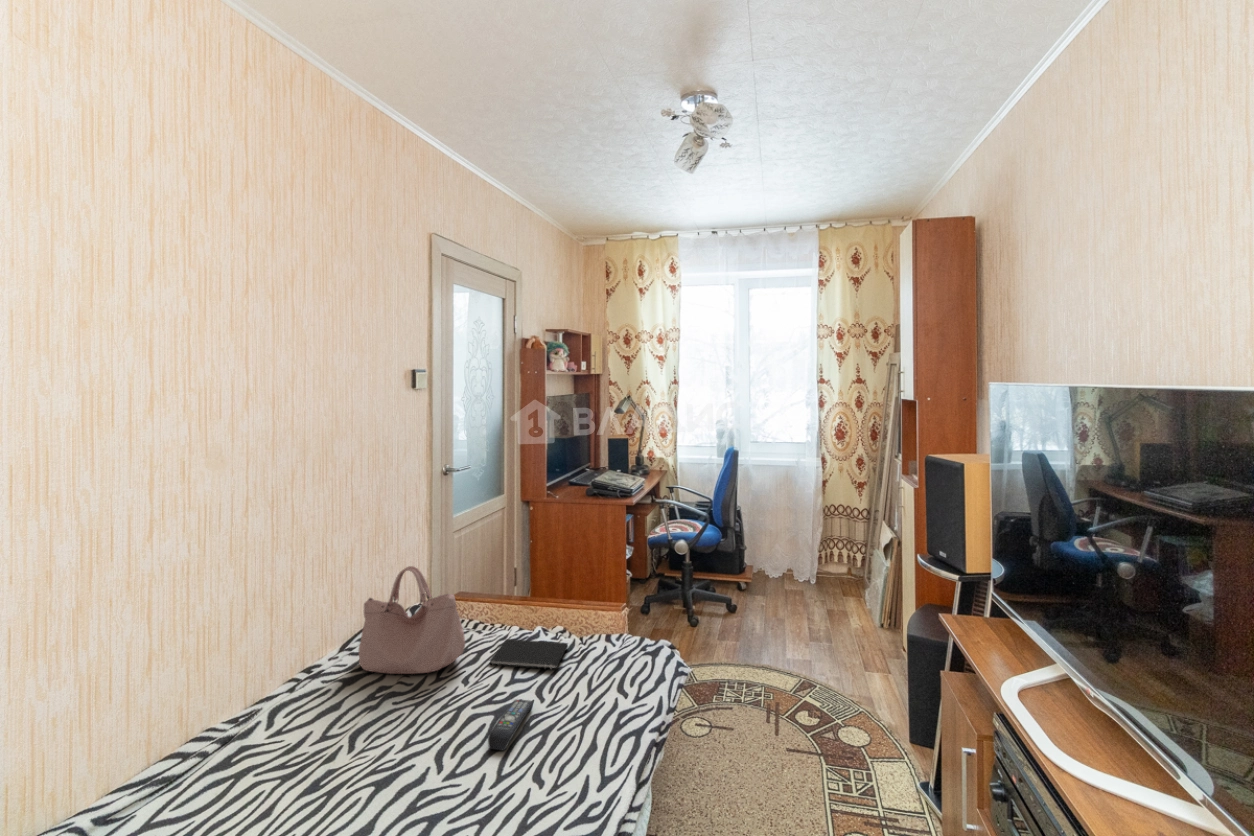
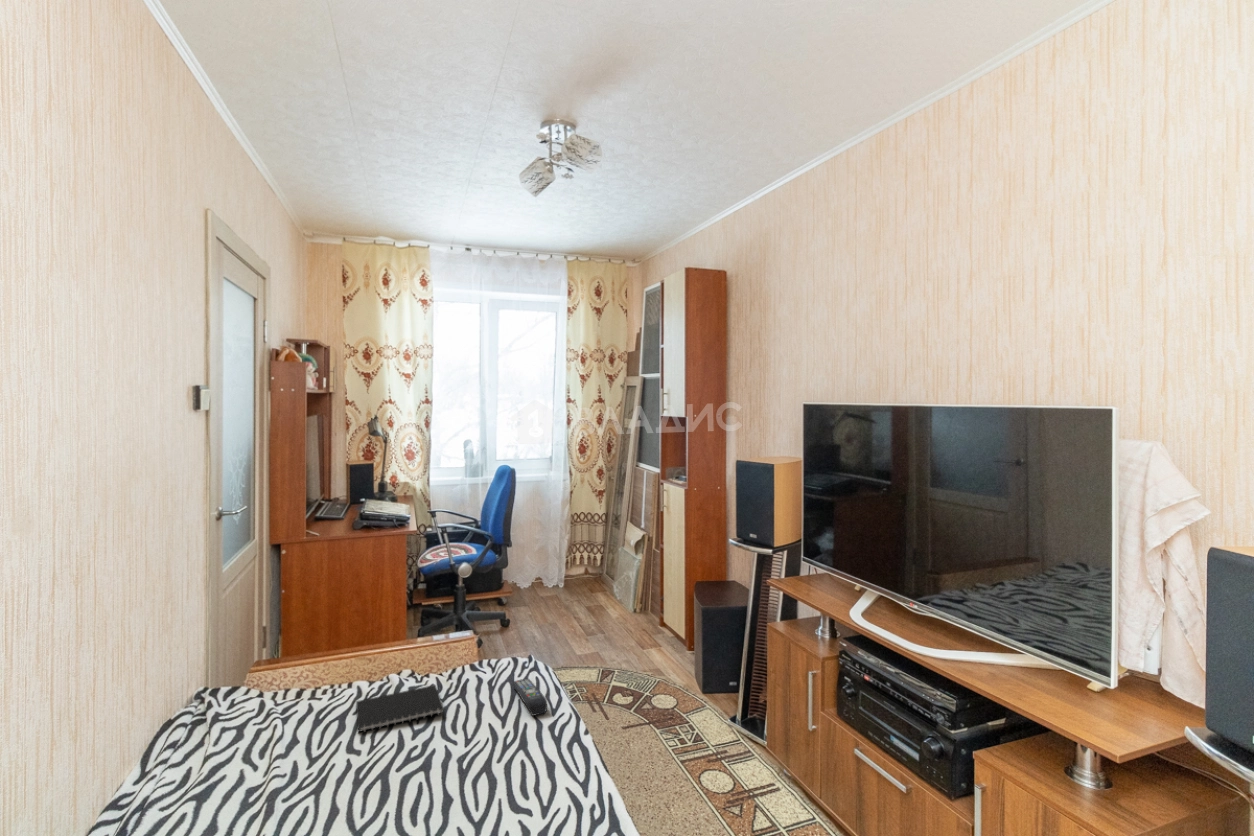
handbag: present [358,566,465,674] -> none [157,635,329,794]
remote control: present [488,700,532,750] -> present [513,679,547,716]

